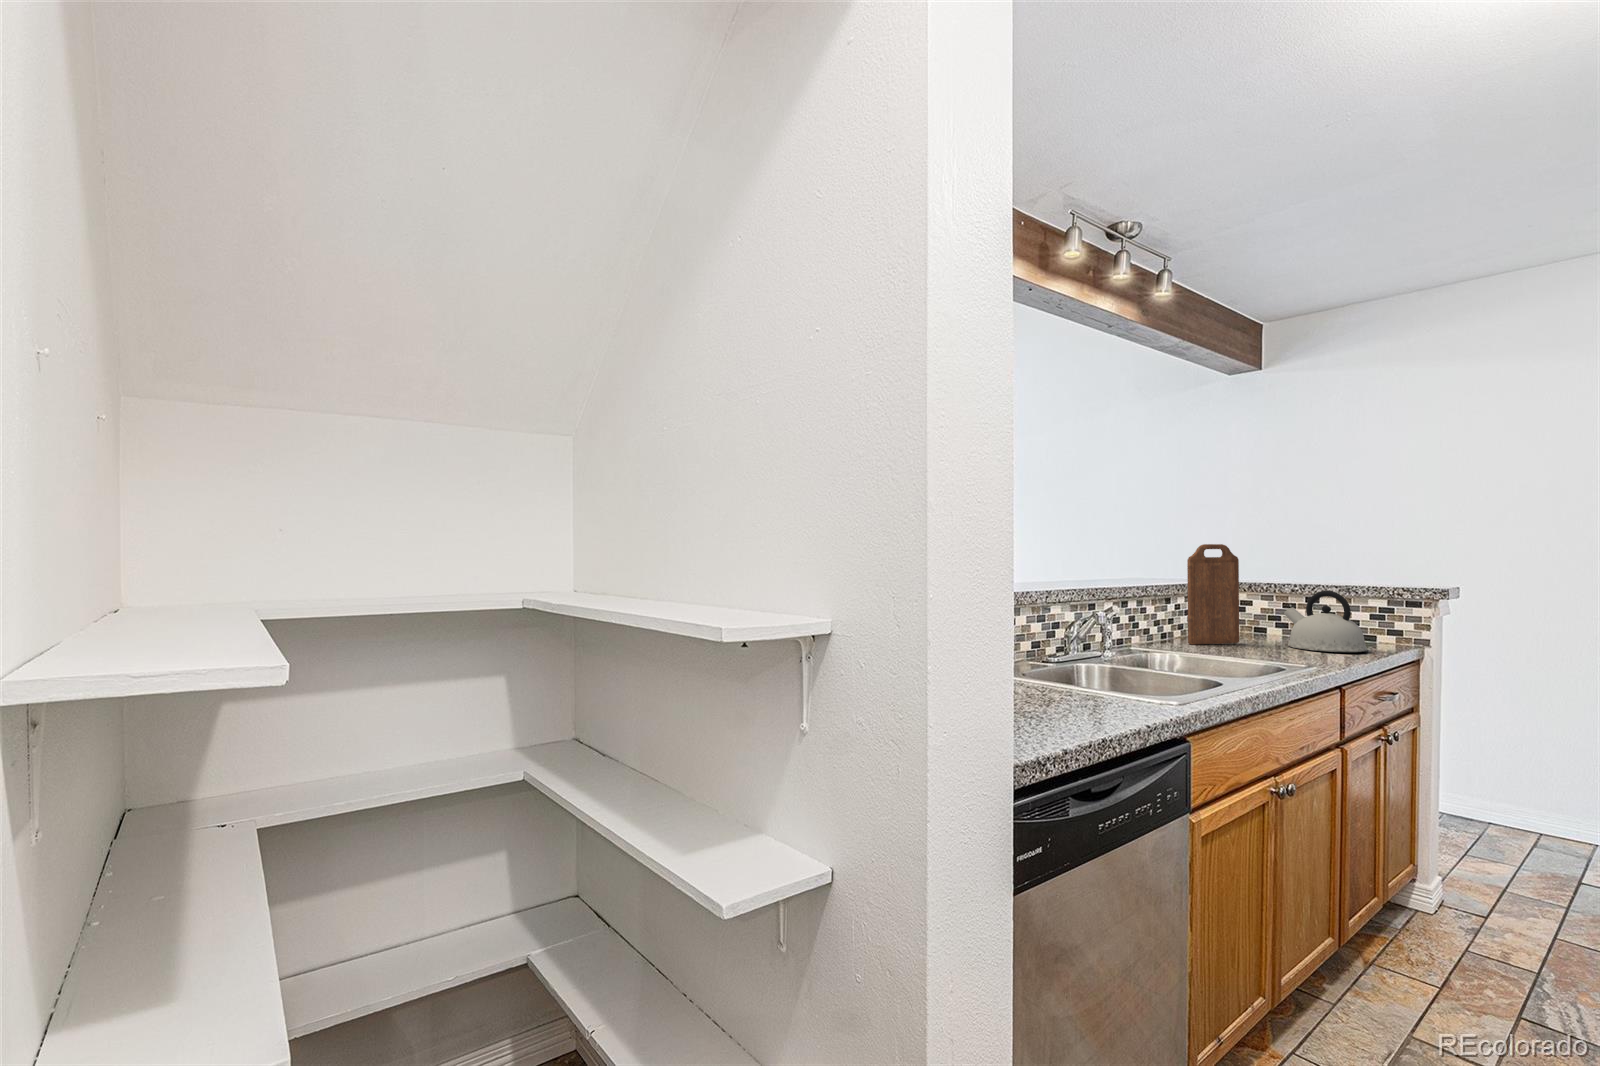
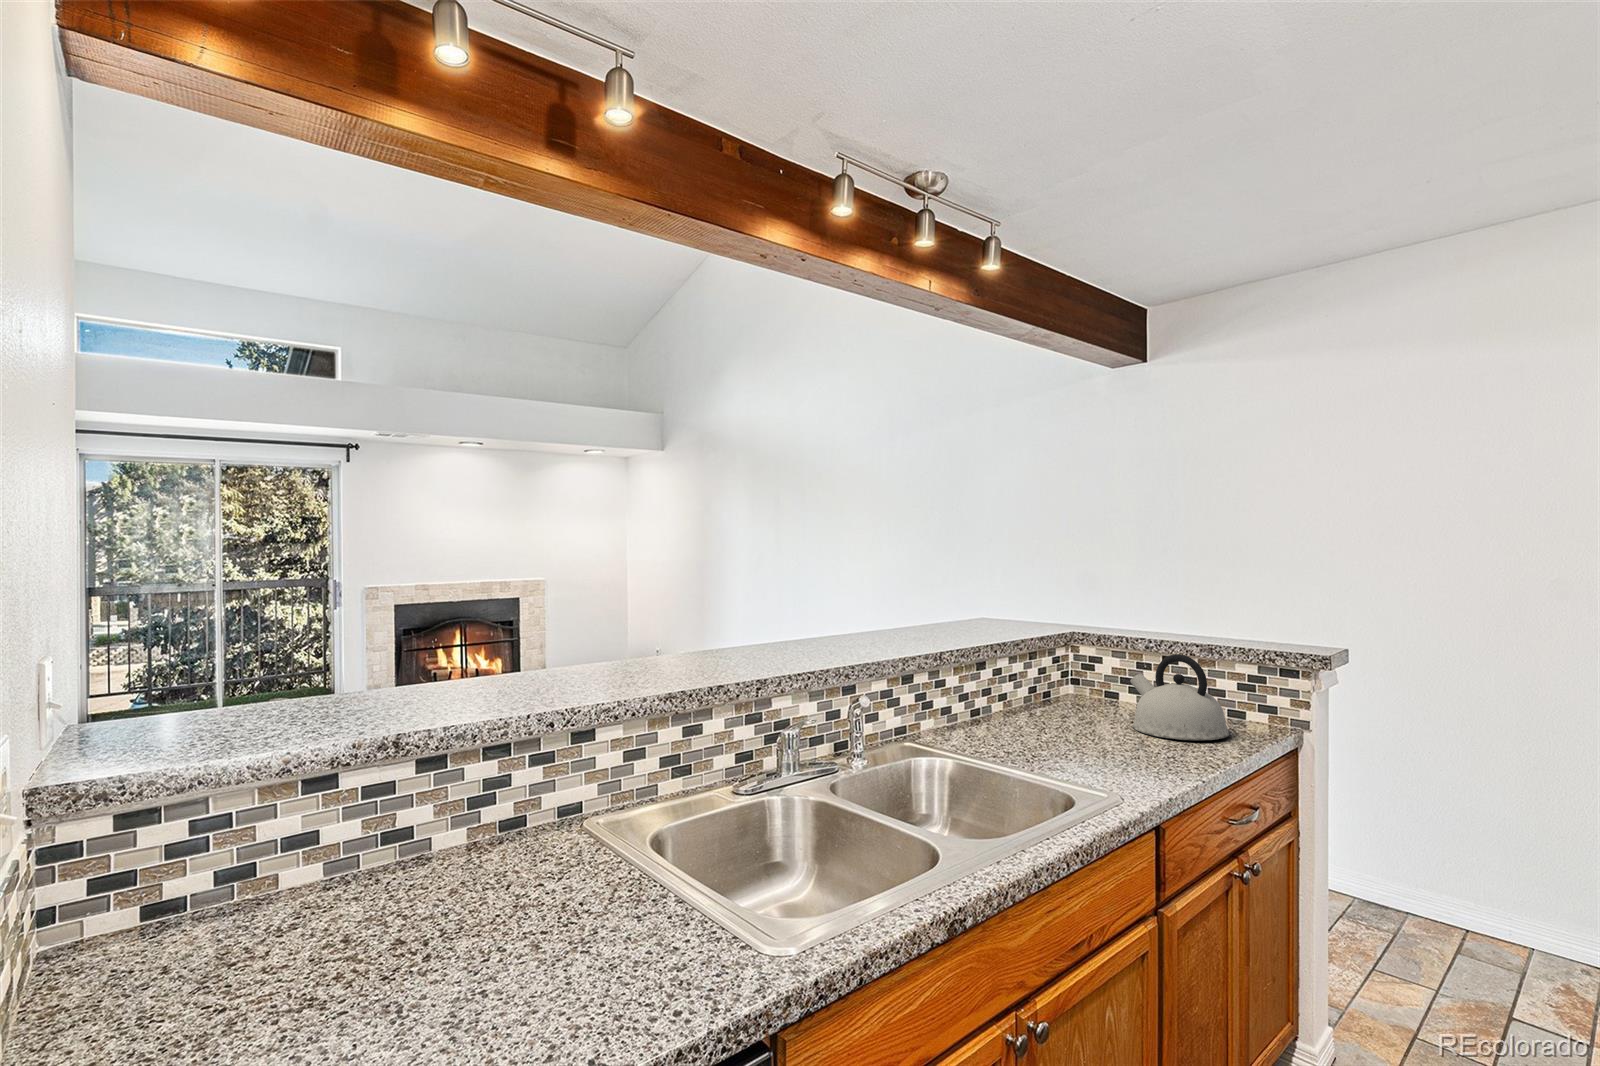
cutting board: present [1187,544,1239,645] -> none [1000,593,1071,728]

